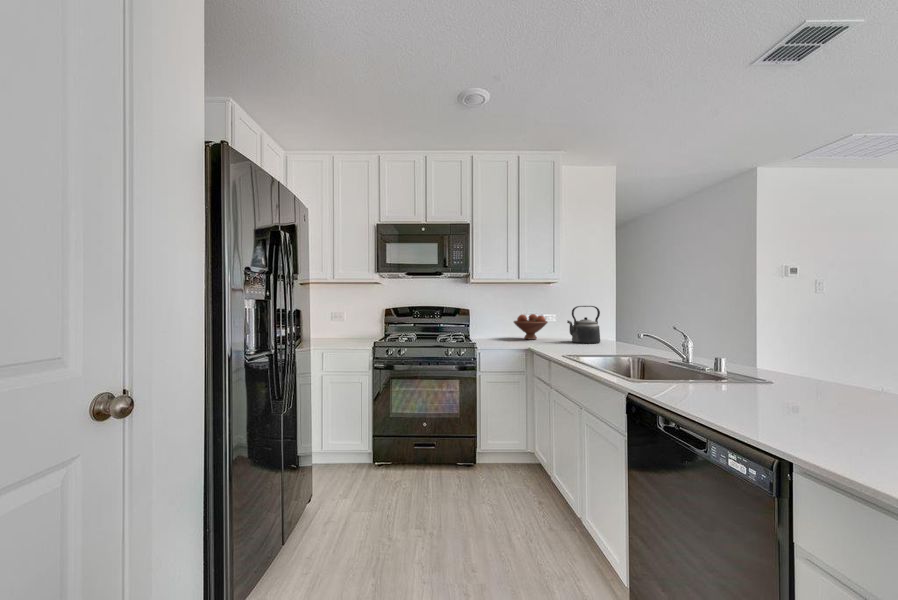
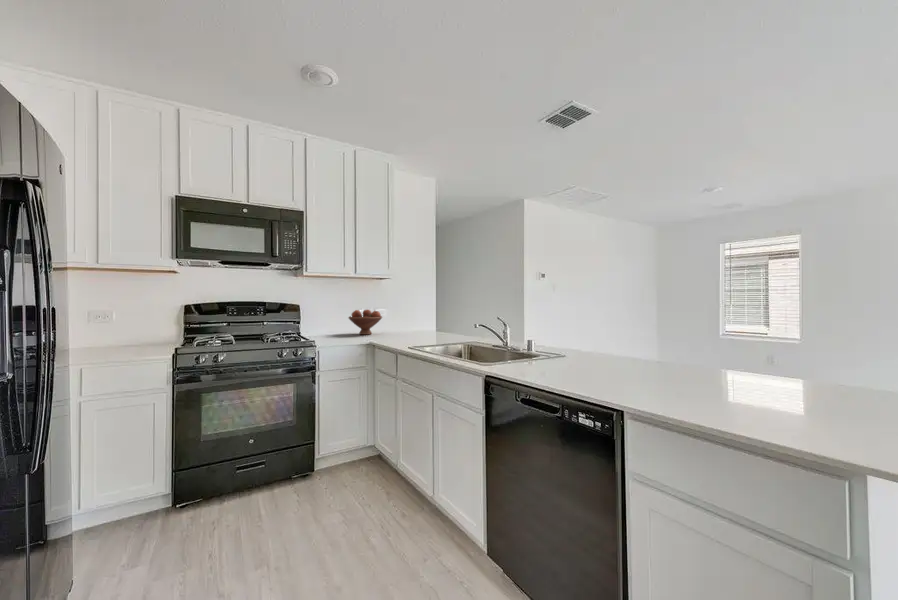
kettle: present [567,306,600,344] -> none [402,301,430,335]

